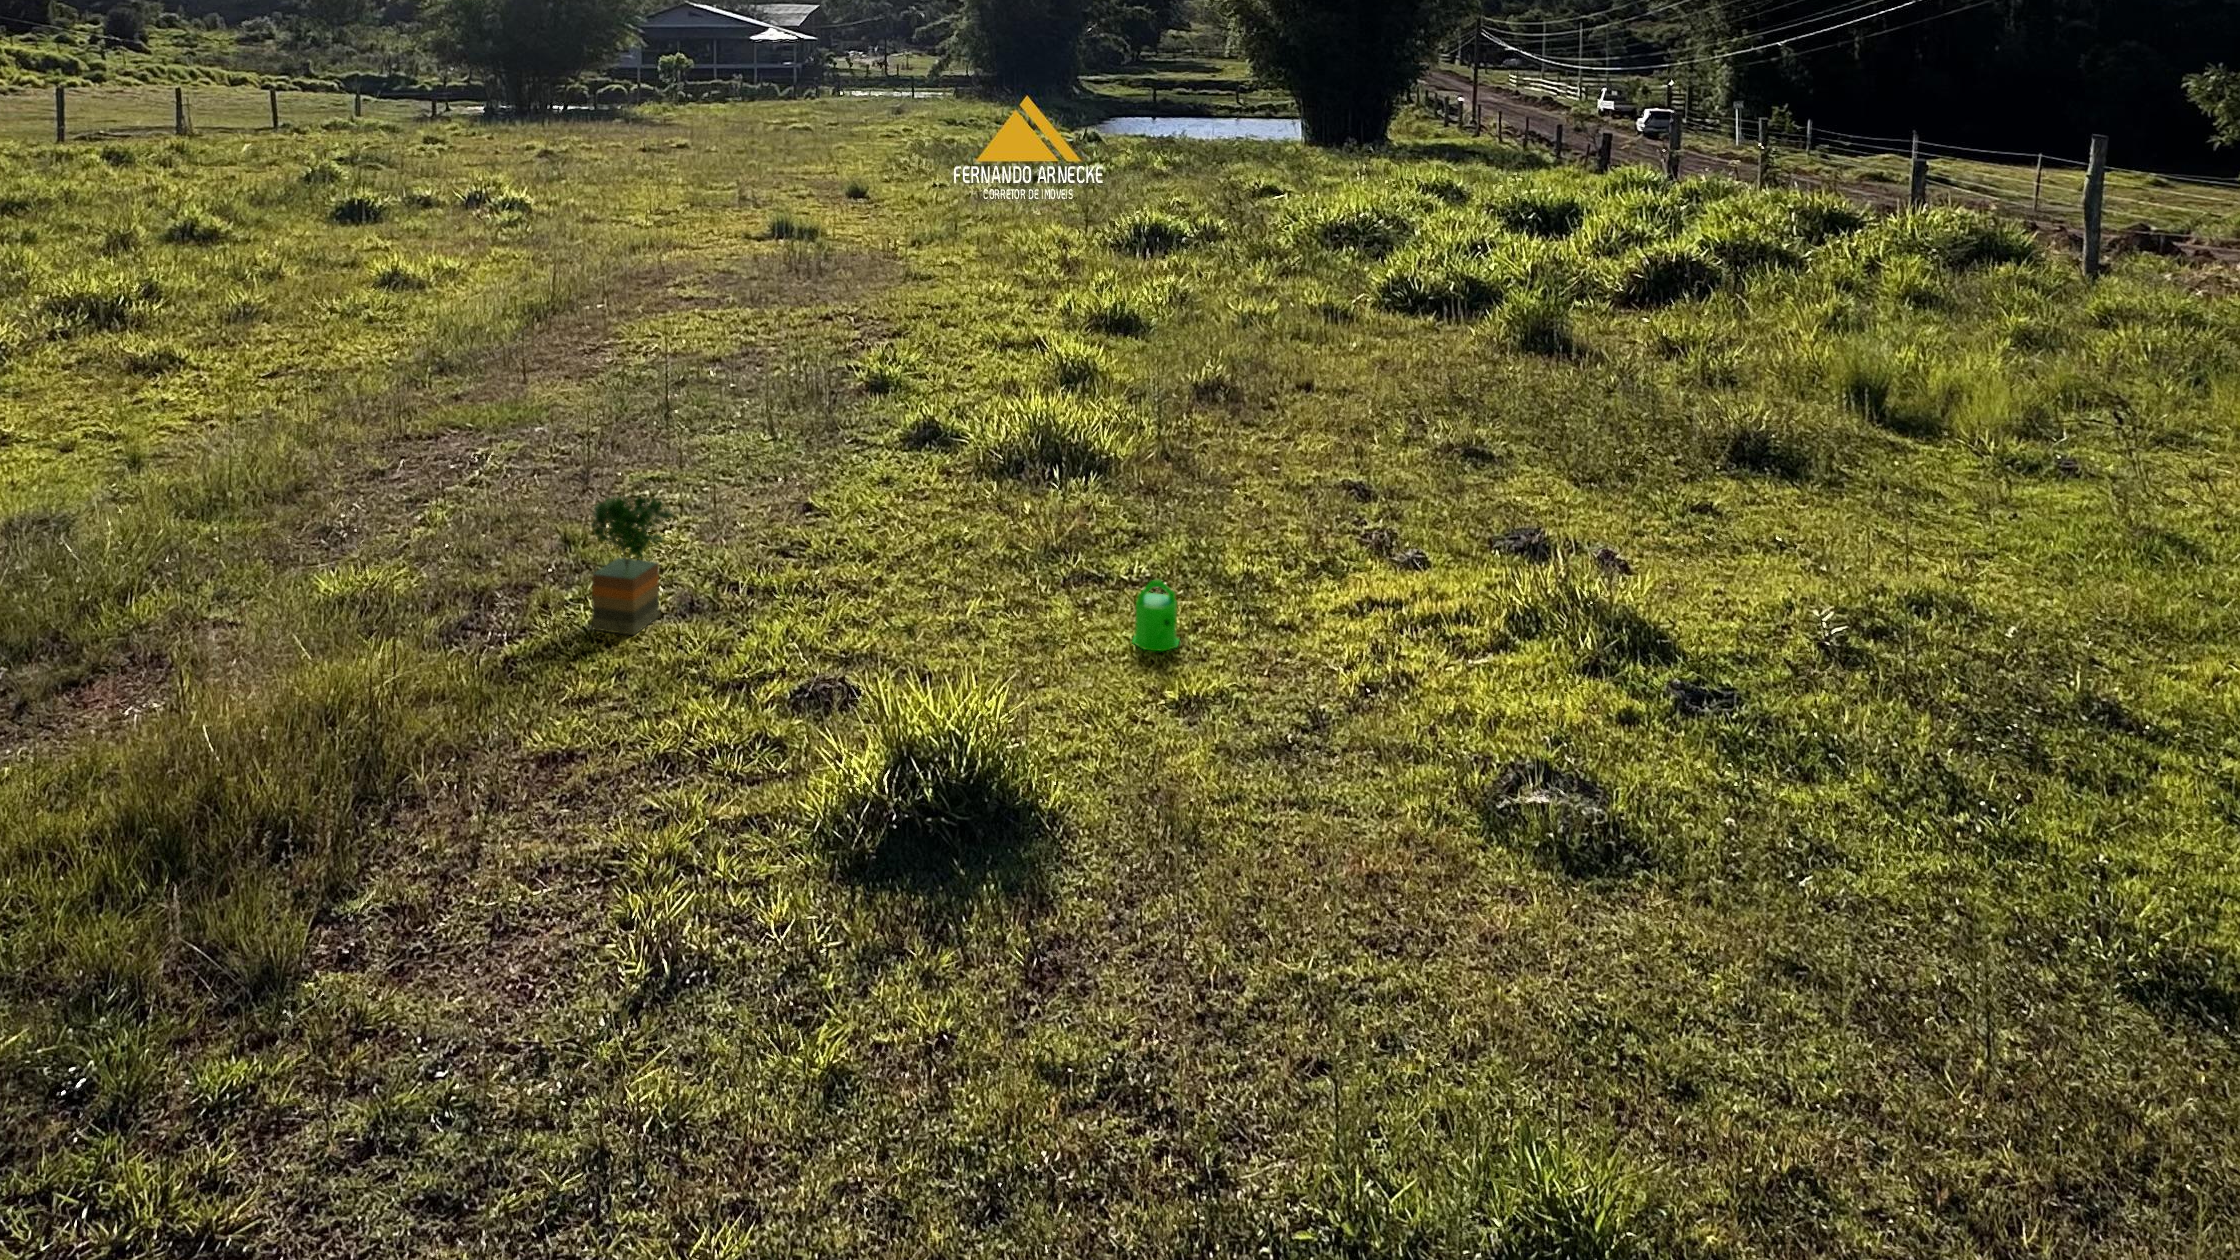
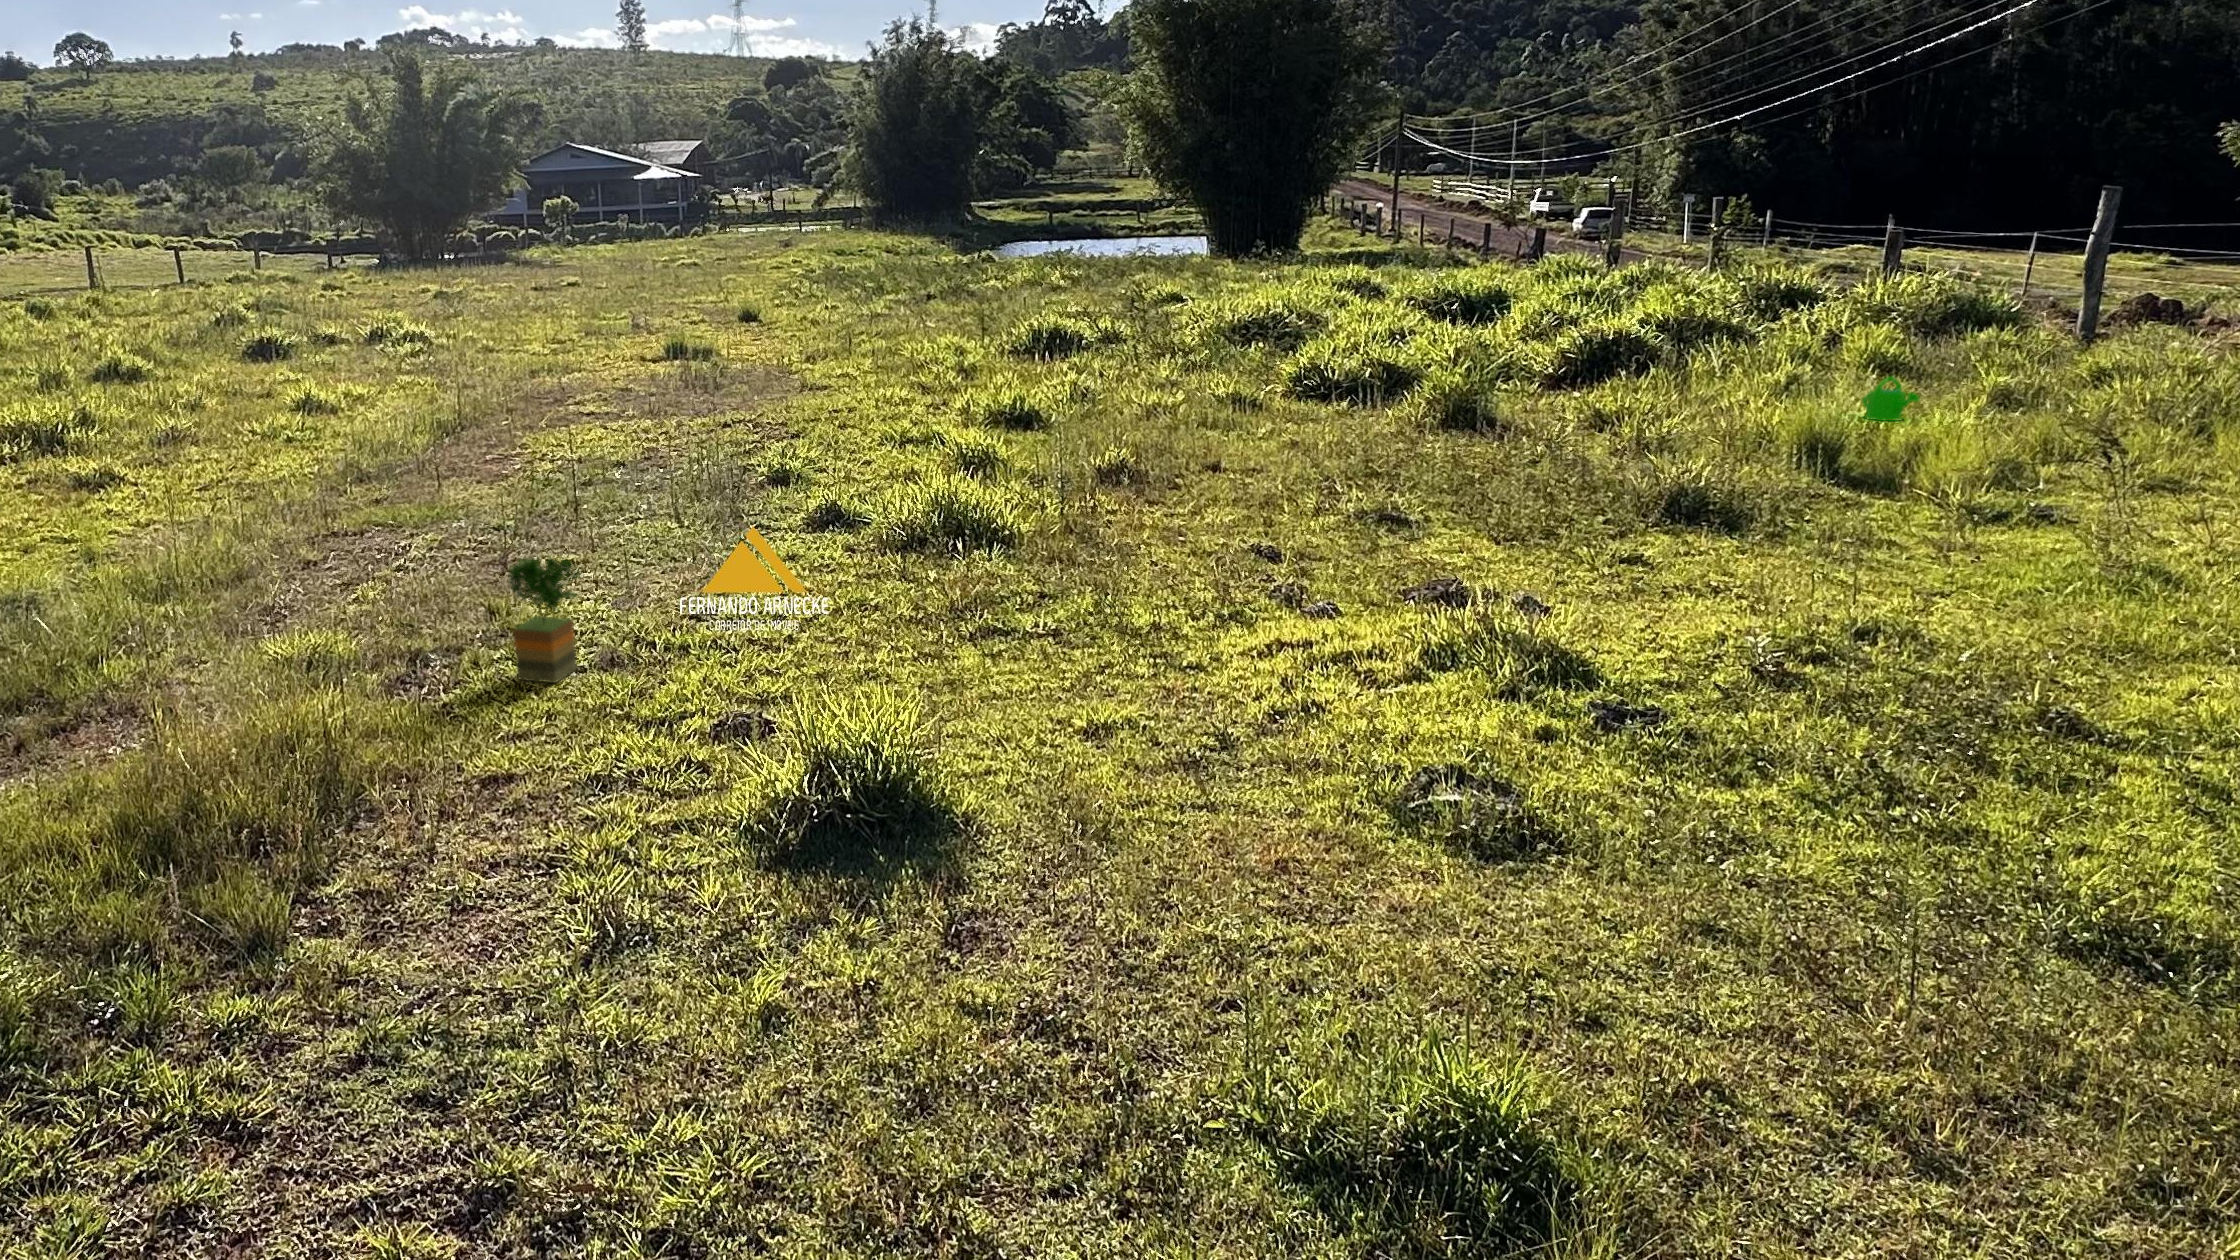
watering can: present [1132,580,1179,651] -> present [1862,376,1919,421]

